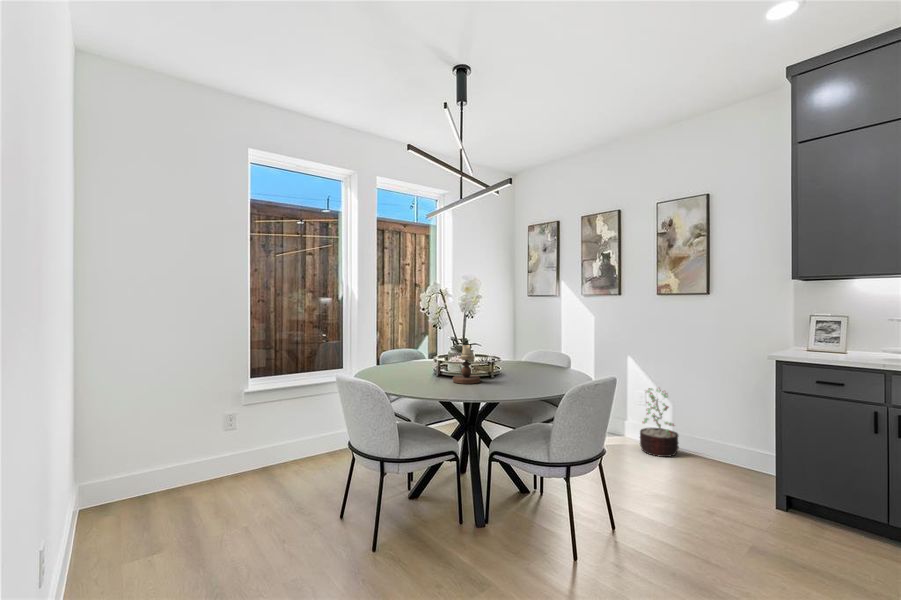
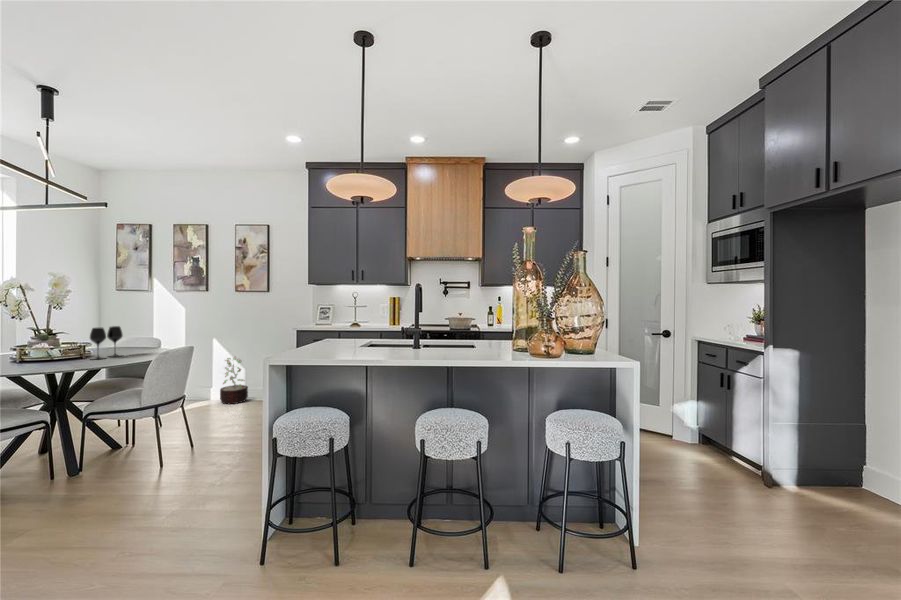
wine glass: none [497,340,531,382] -> present [90,326,123,360]
candlestick: present [453,345,480,384] -> none [40,333,71,365]

